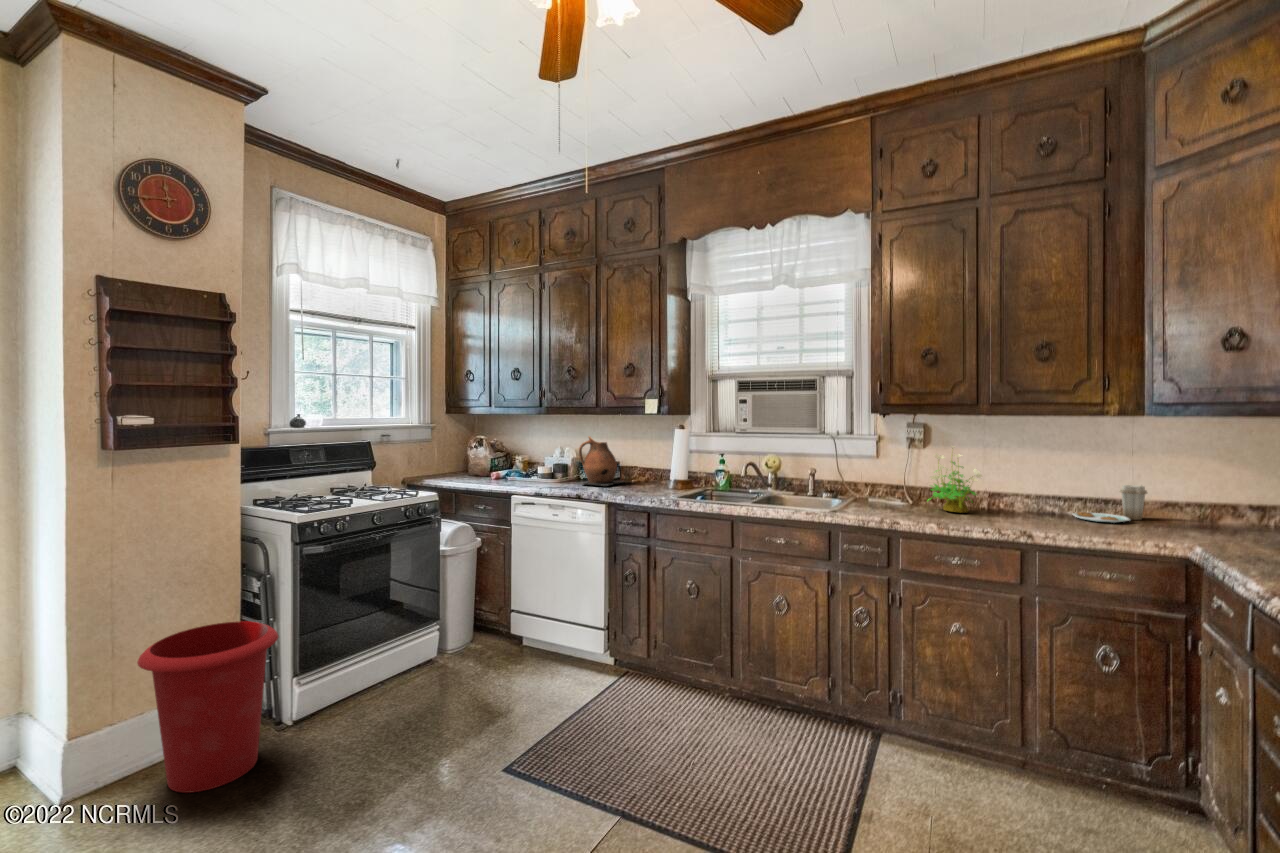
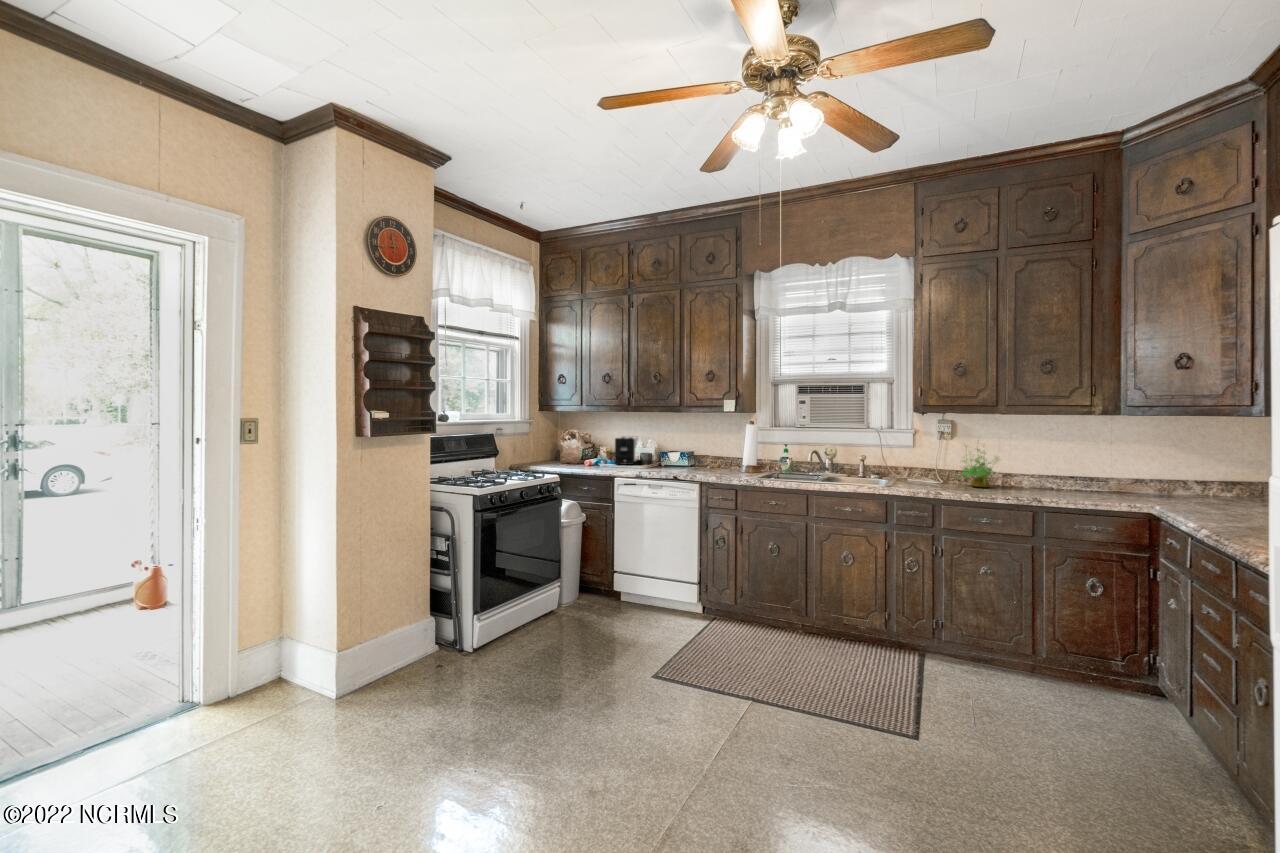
ceramic pitcher: present [579,437,622,486] -> none [667,430,704,471]
toaster: none [524,443,561,478] -> present [614,436,638,465]
plate: present [1073,485,1147,523] -> none [1067,466,1123,493]
waste bin: present [137,621,278,793] -> none [388,570,479,691]

